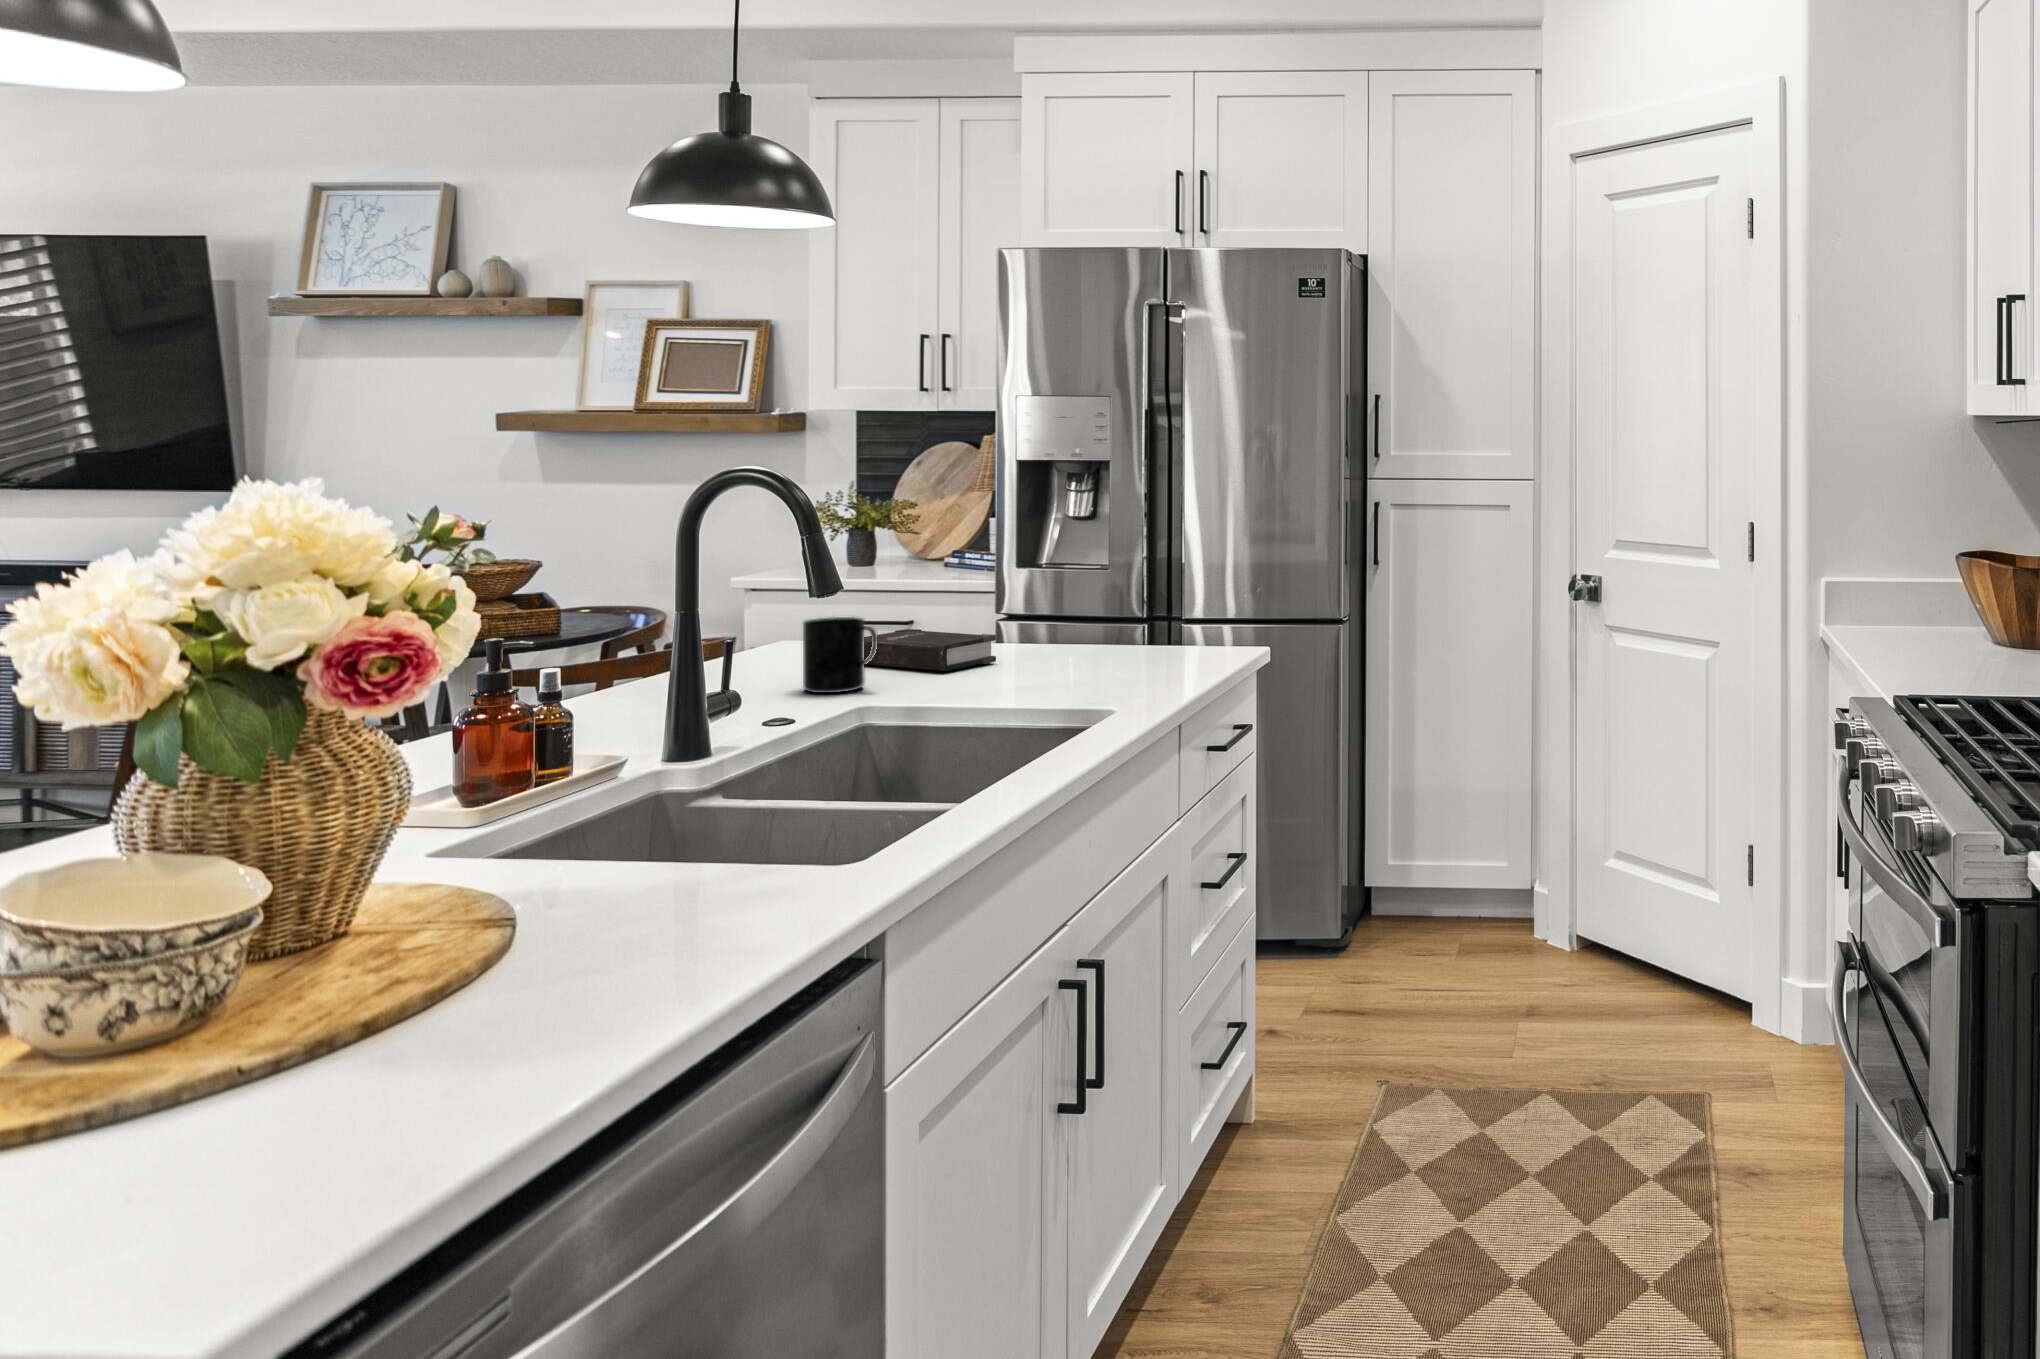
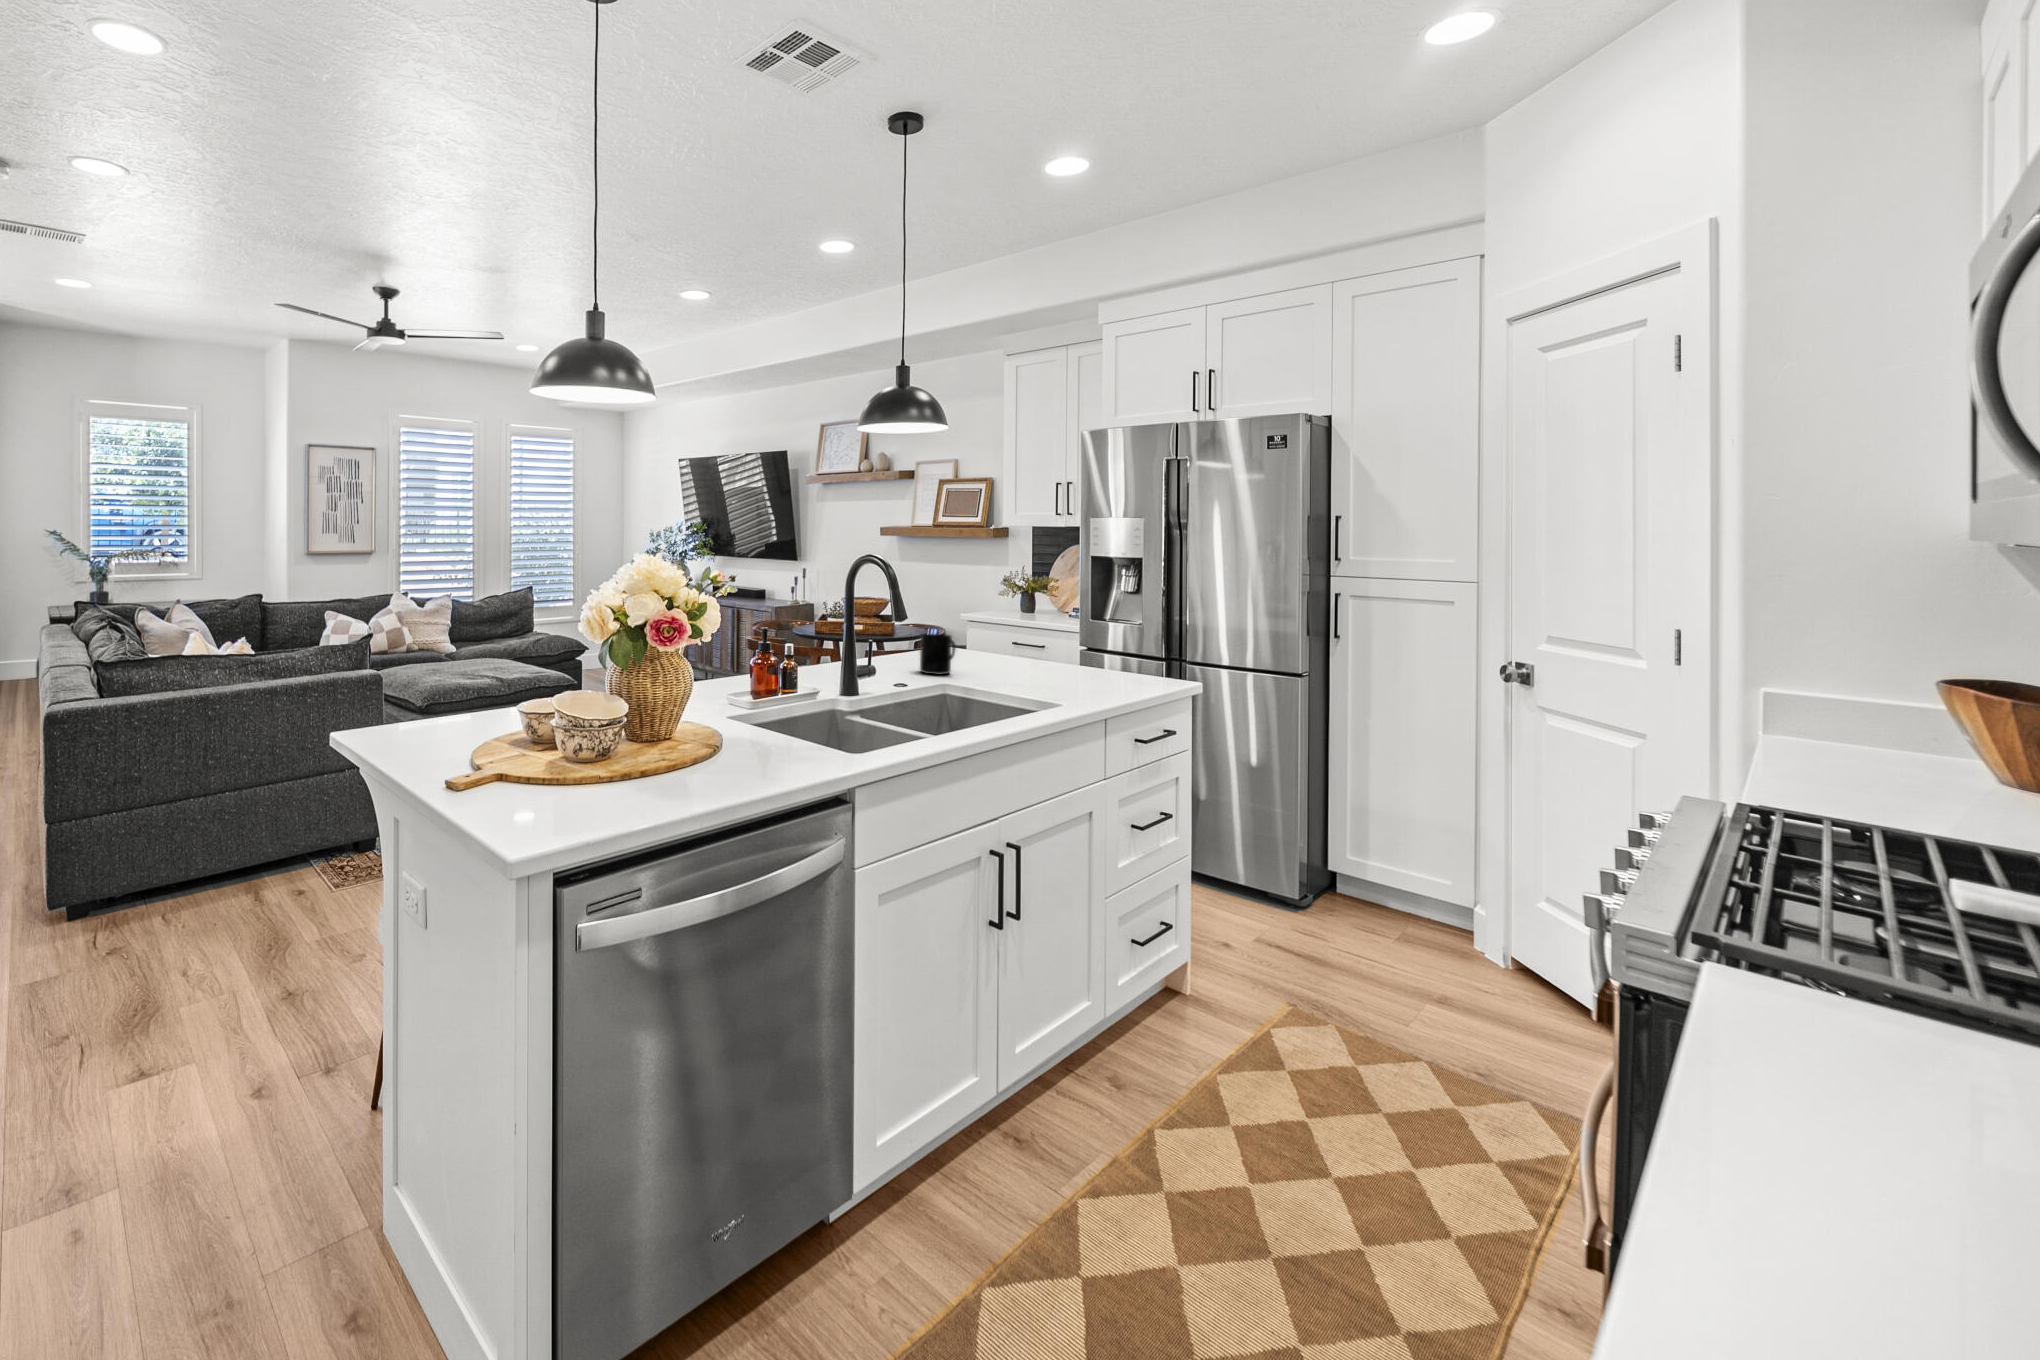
hardback book: present [864,629,996,671] -> none [959,647,1034,671]

